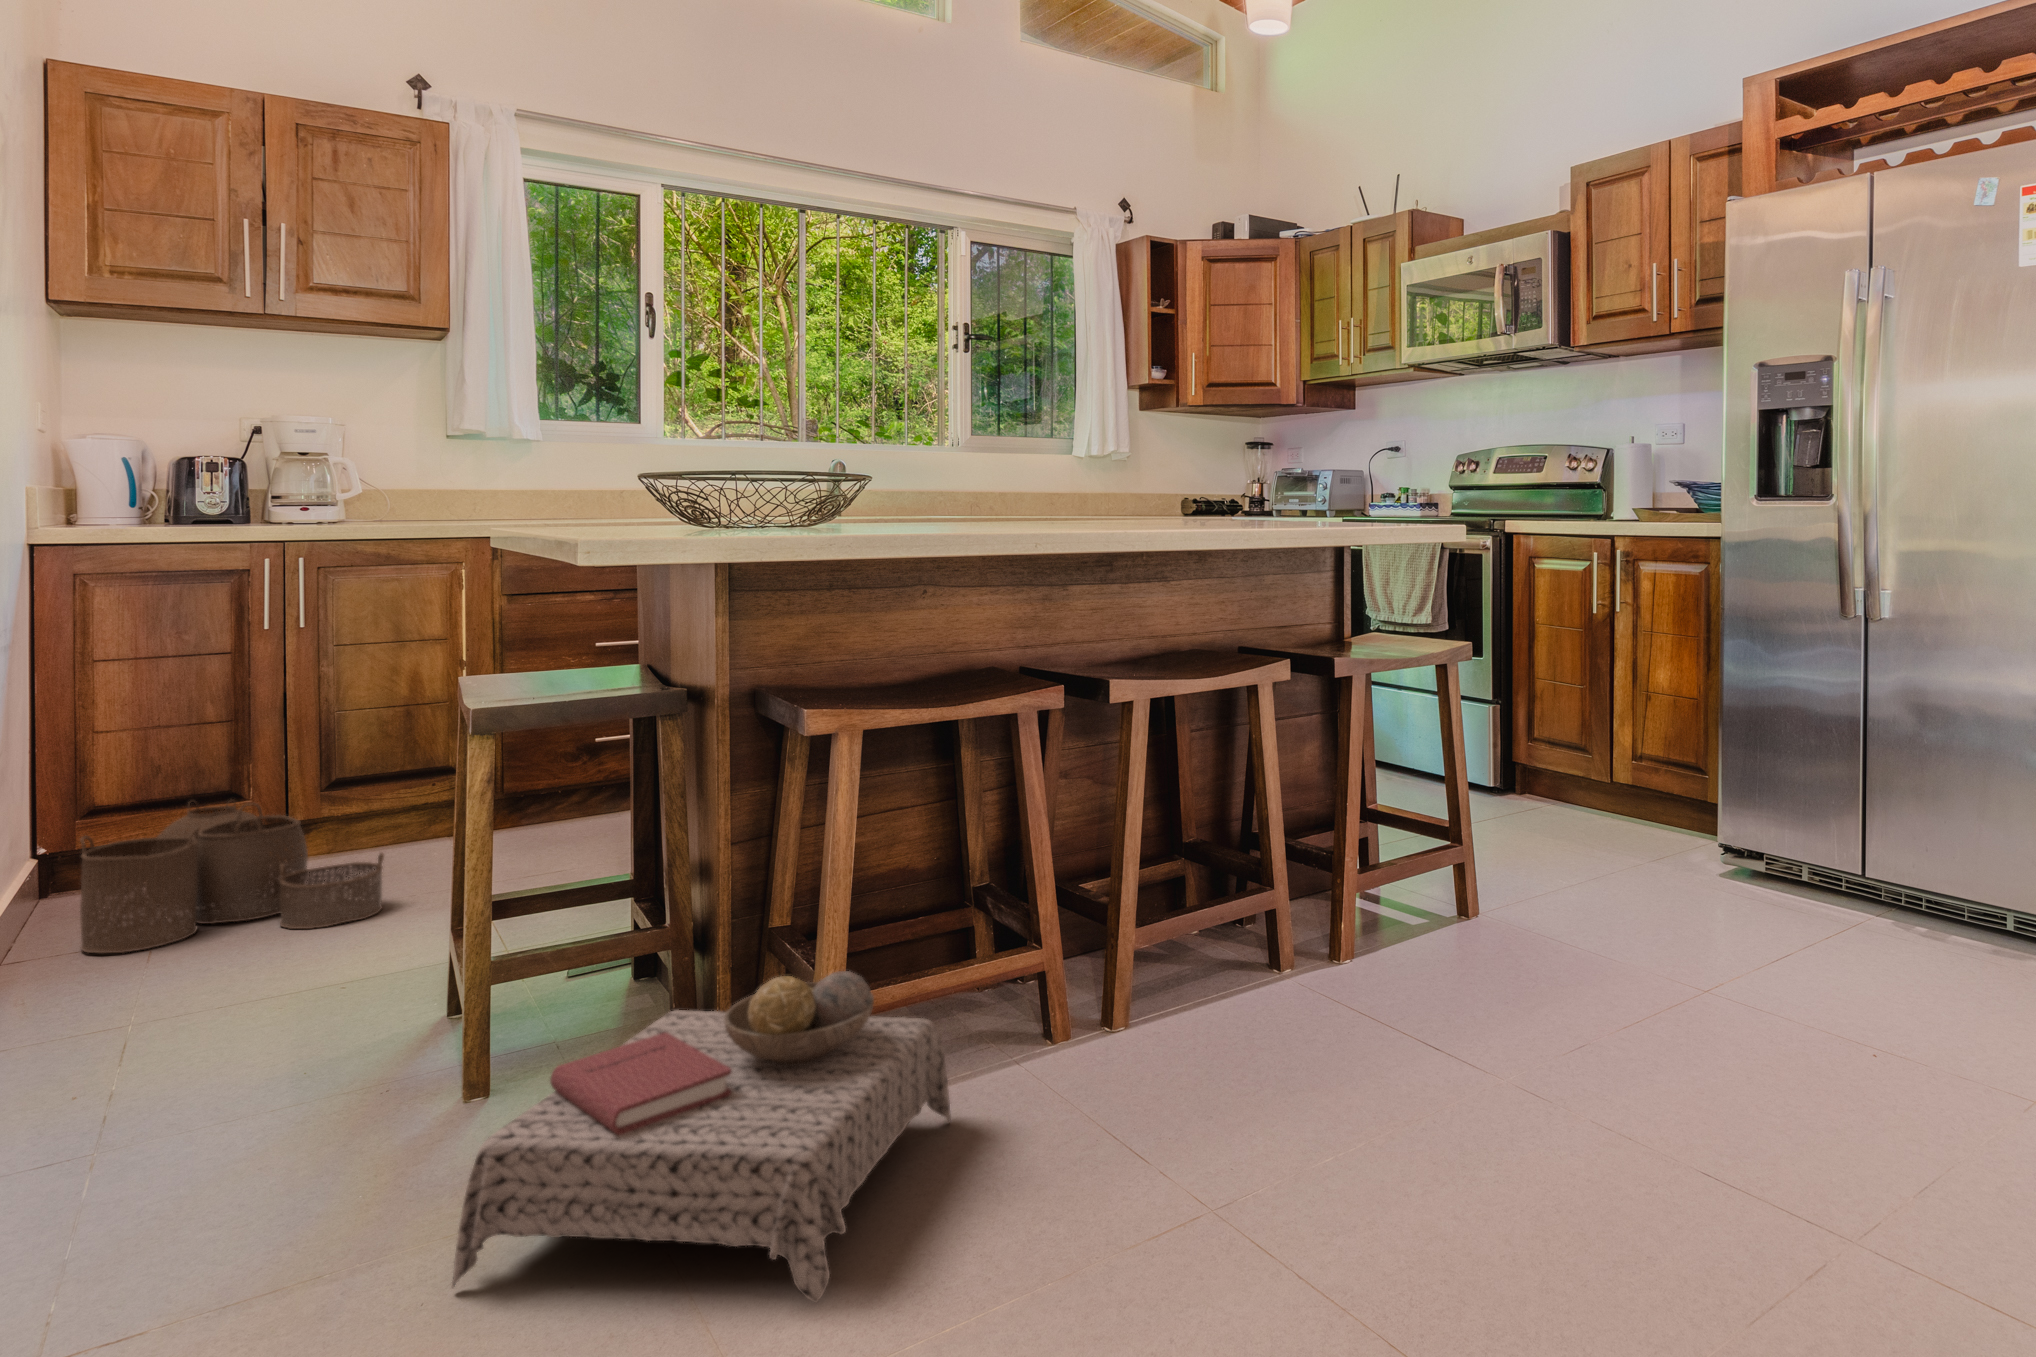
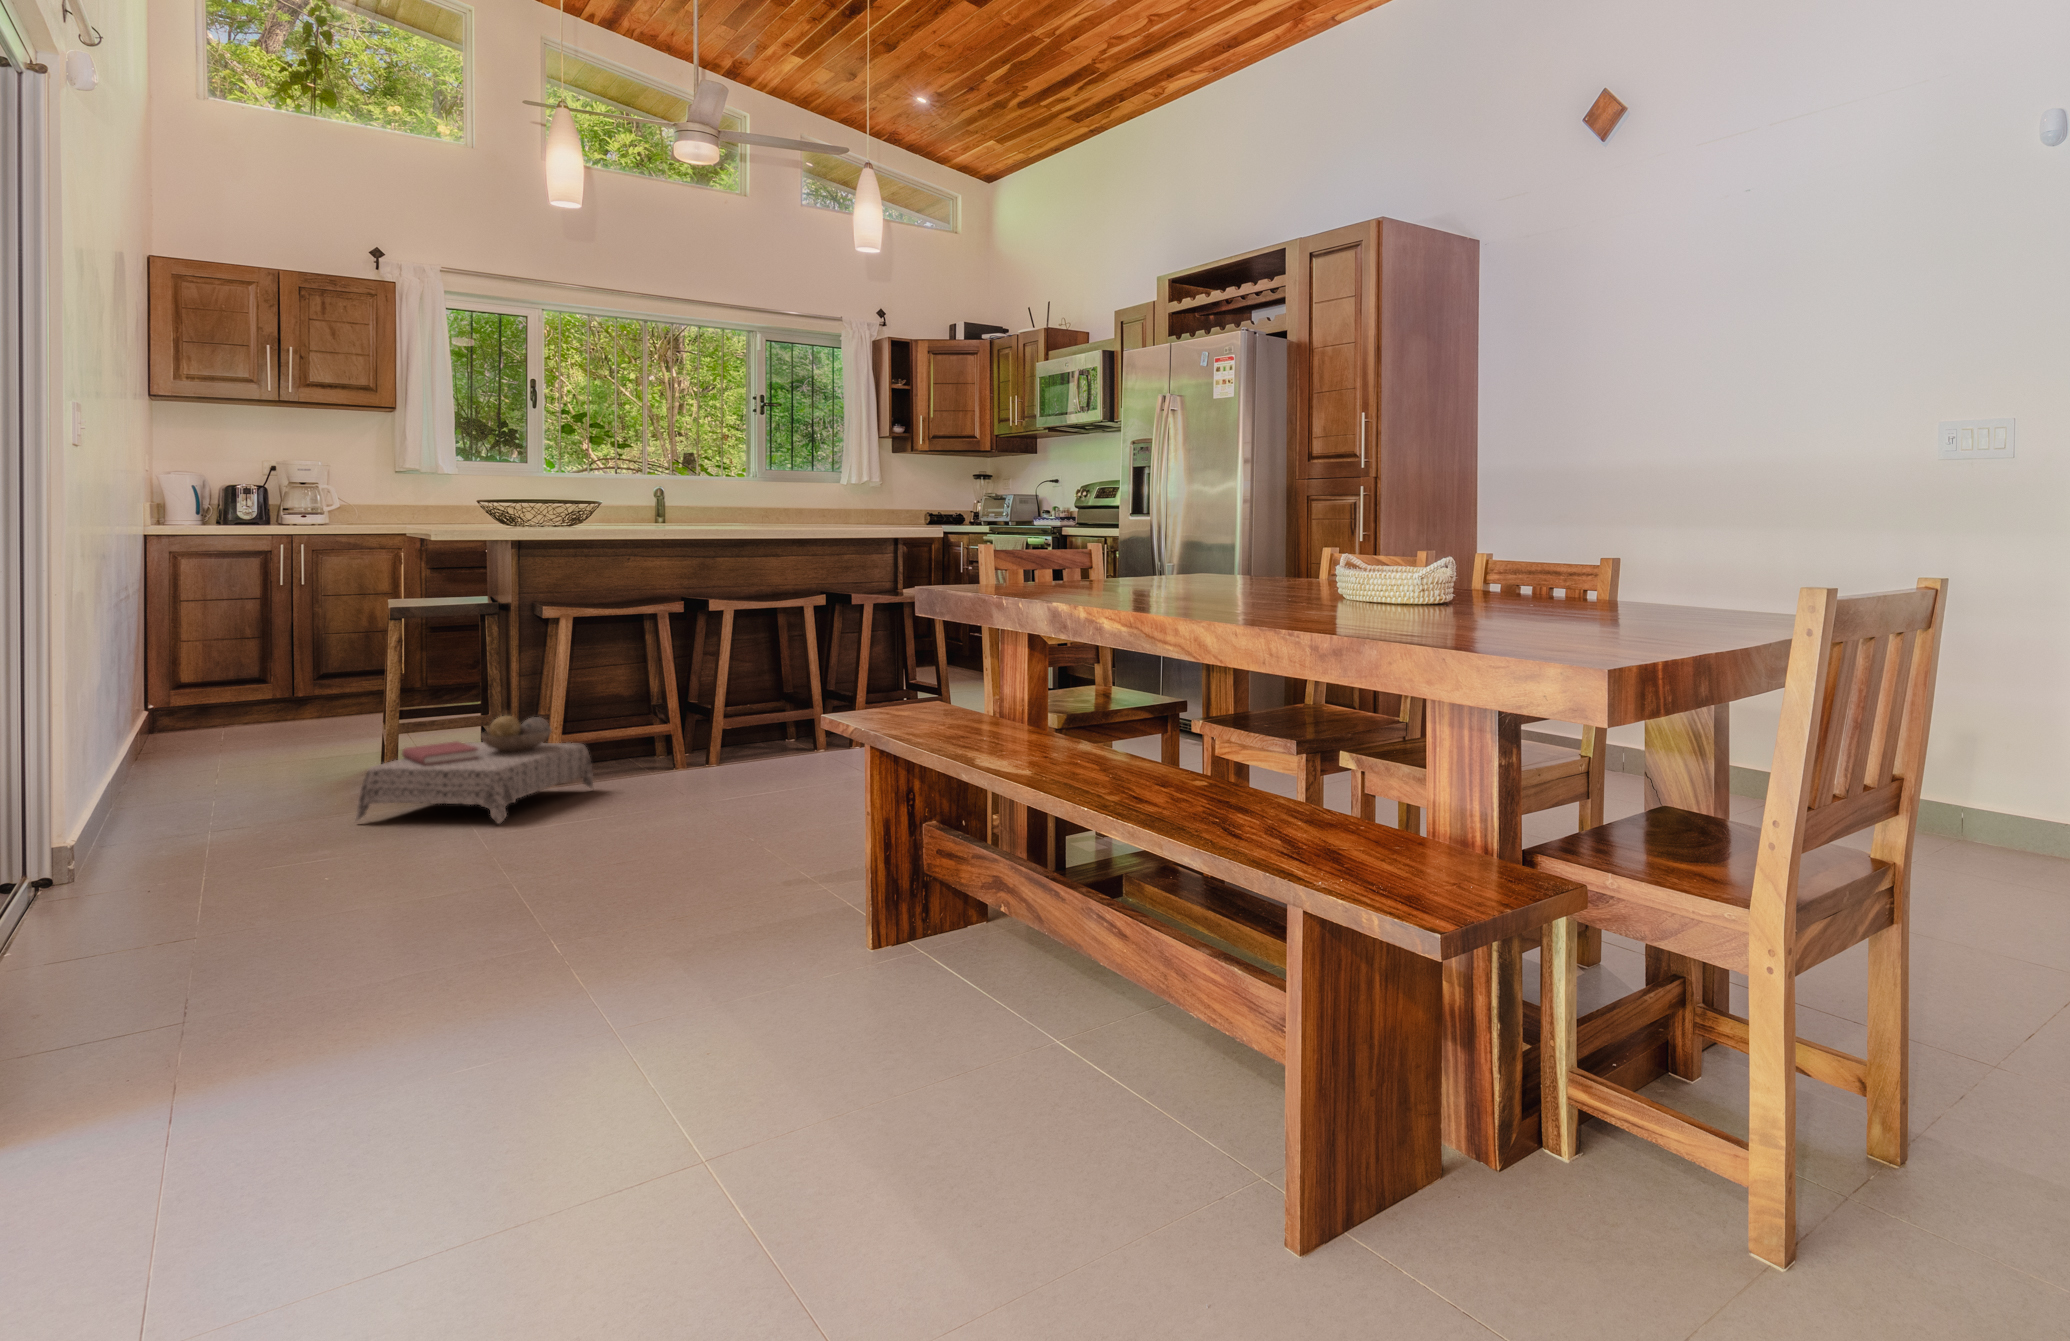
woven basket: present [80,800,384,953] -> none [177,678,346,749]

